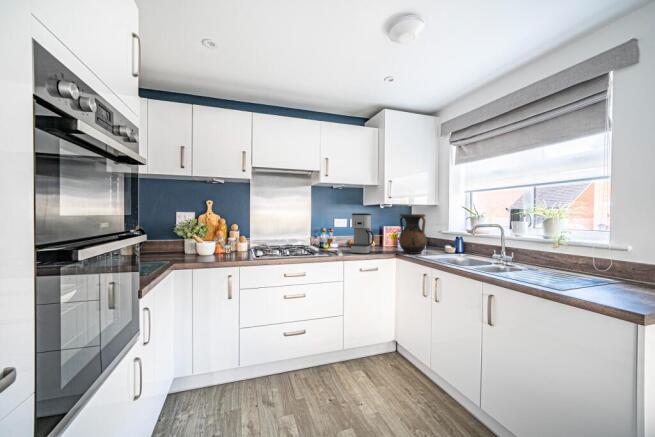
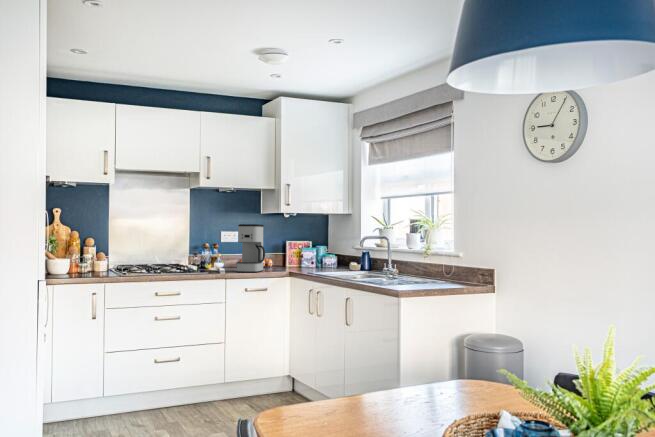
vase: present [399,214,427,254] -> none [296,225,328,272]

